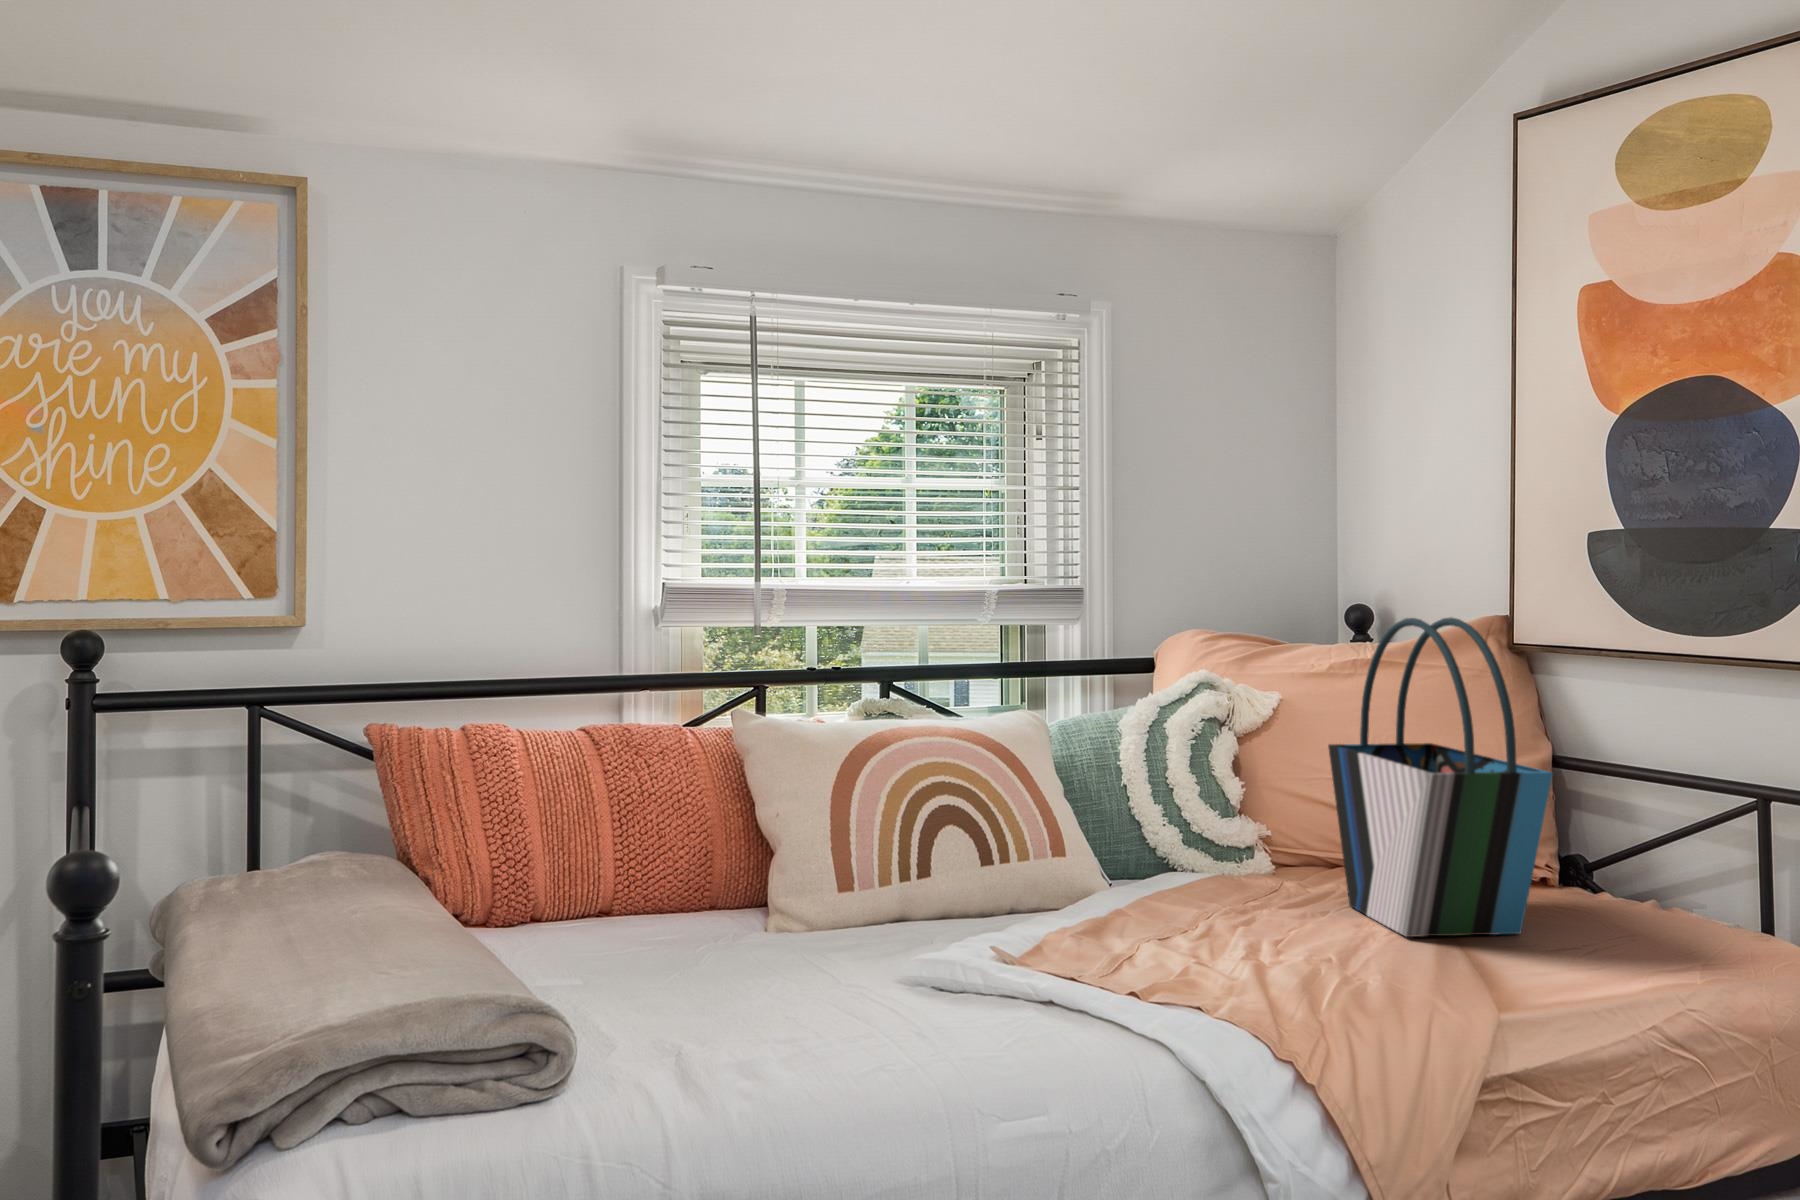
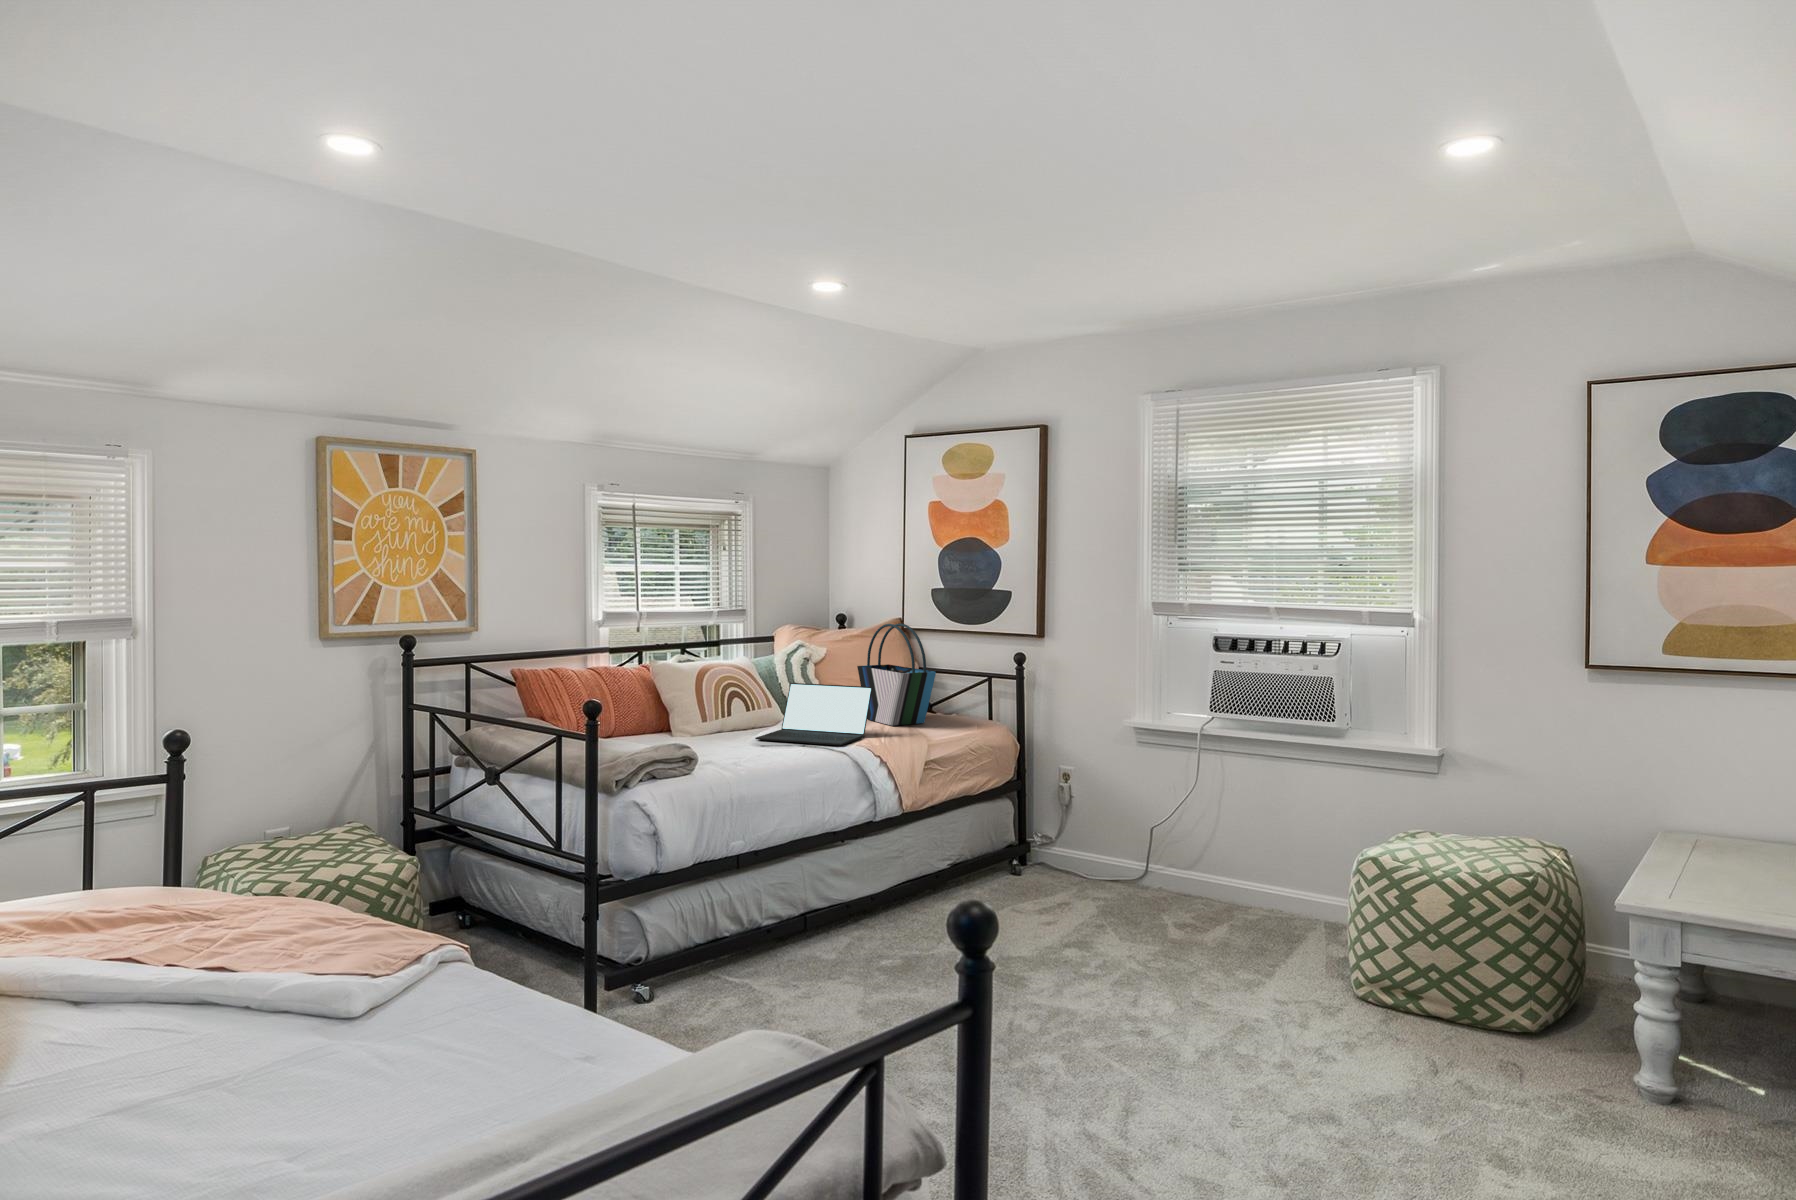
laptop: none [938,788,1313,1008] -> present [755,683,872,745]

